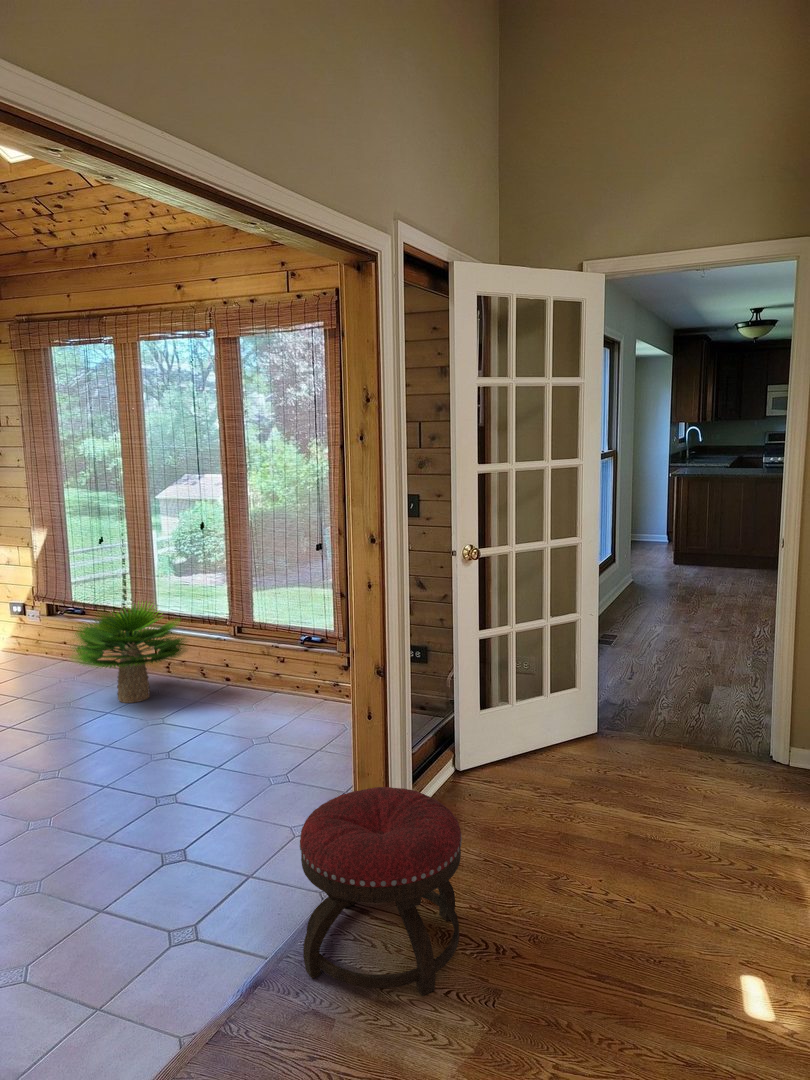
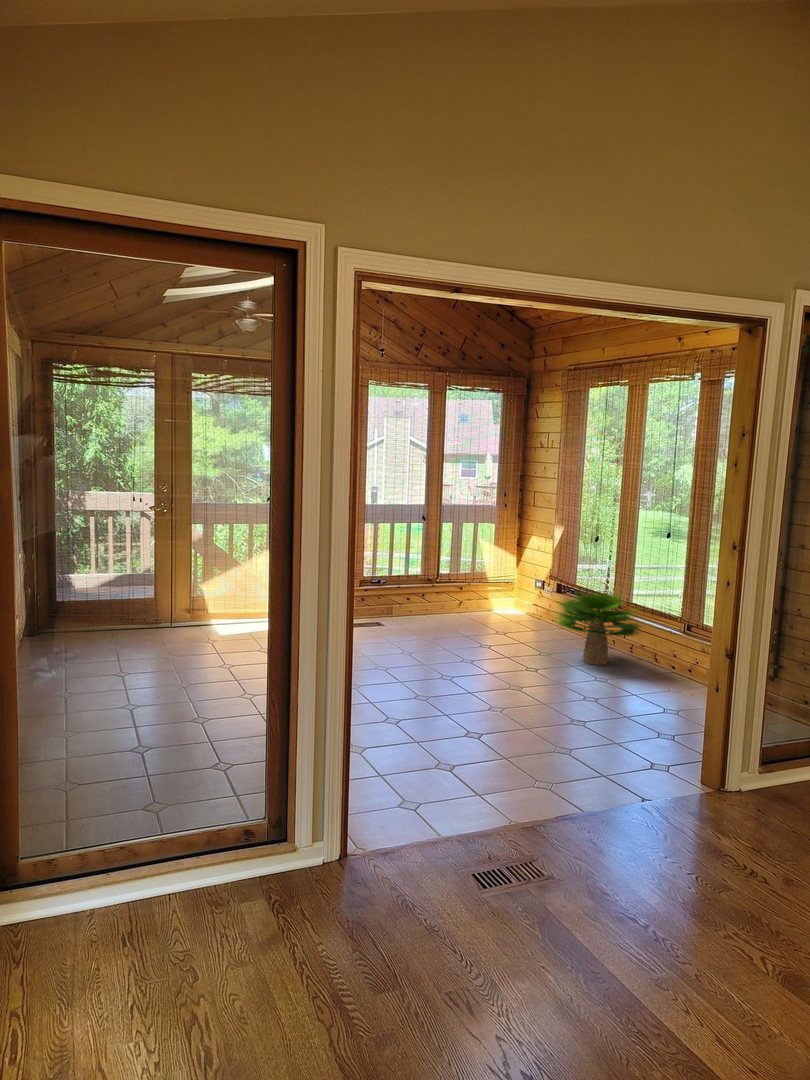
ottoman: present [300,787,462,996] -> none [595,727,732,876]

